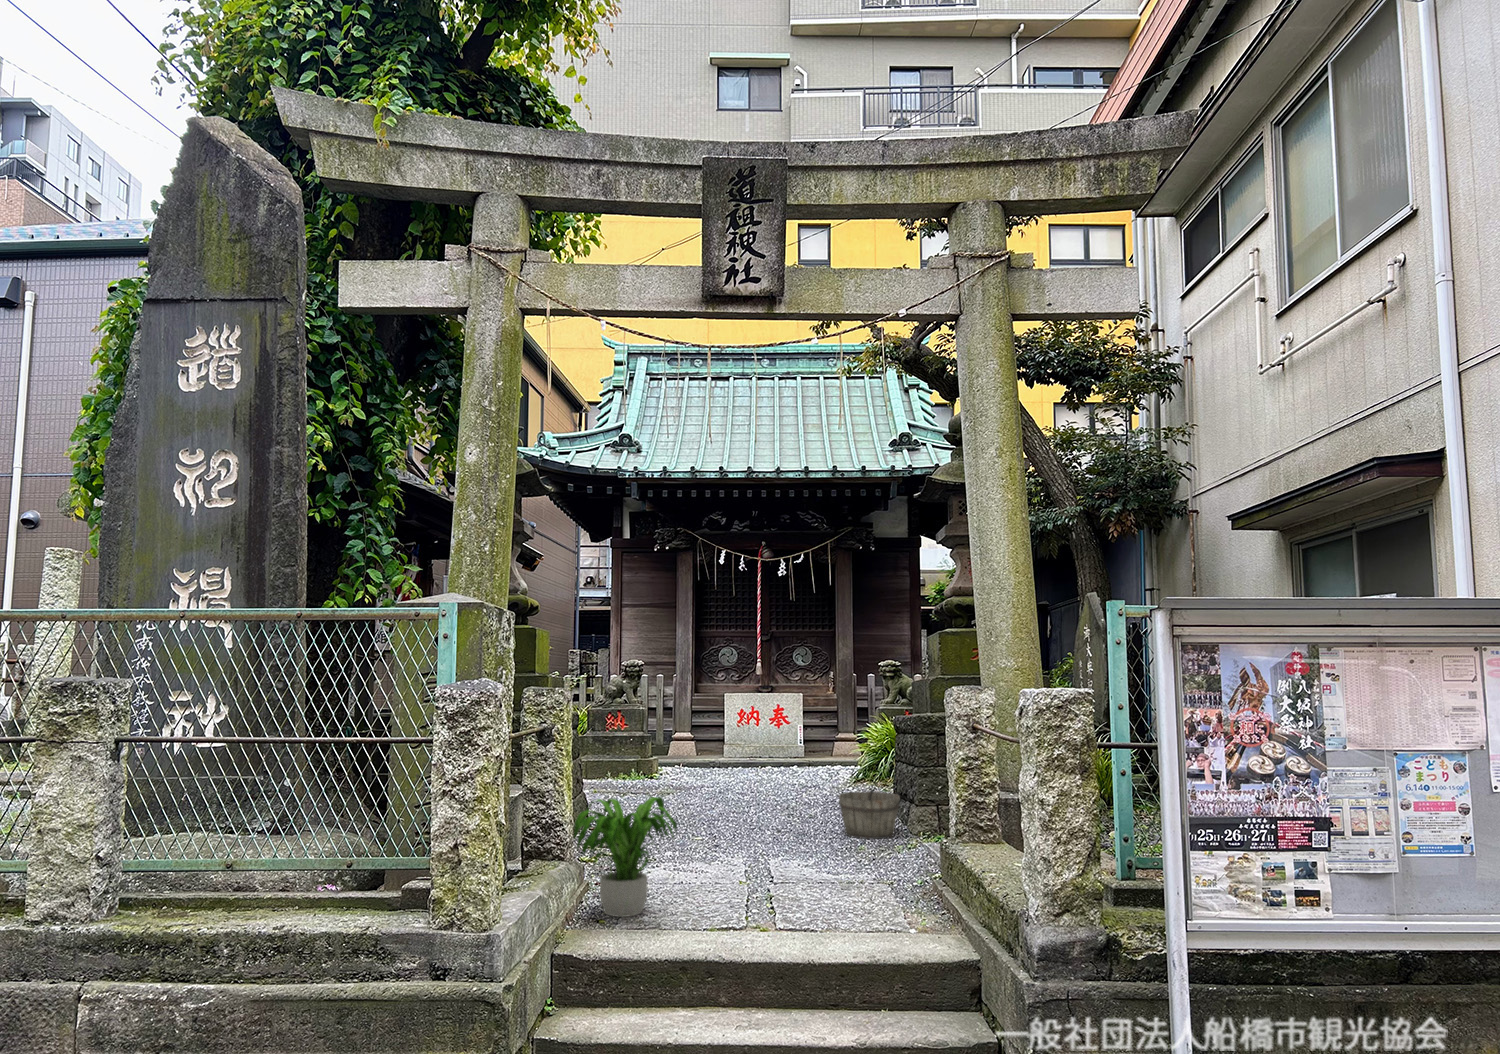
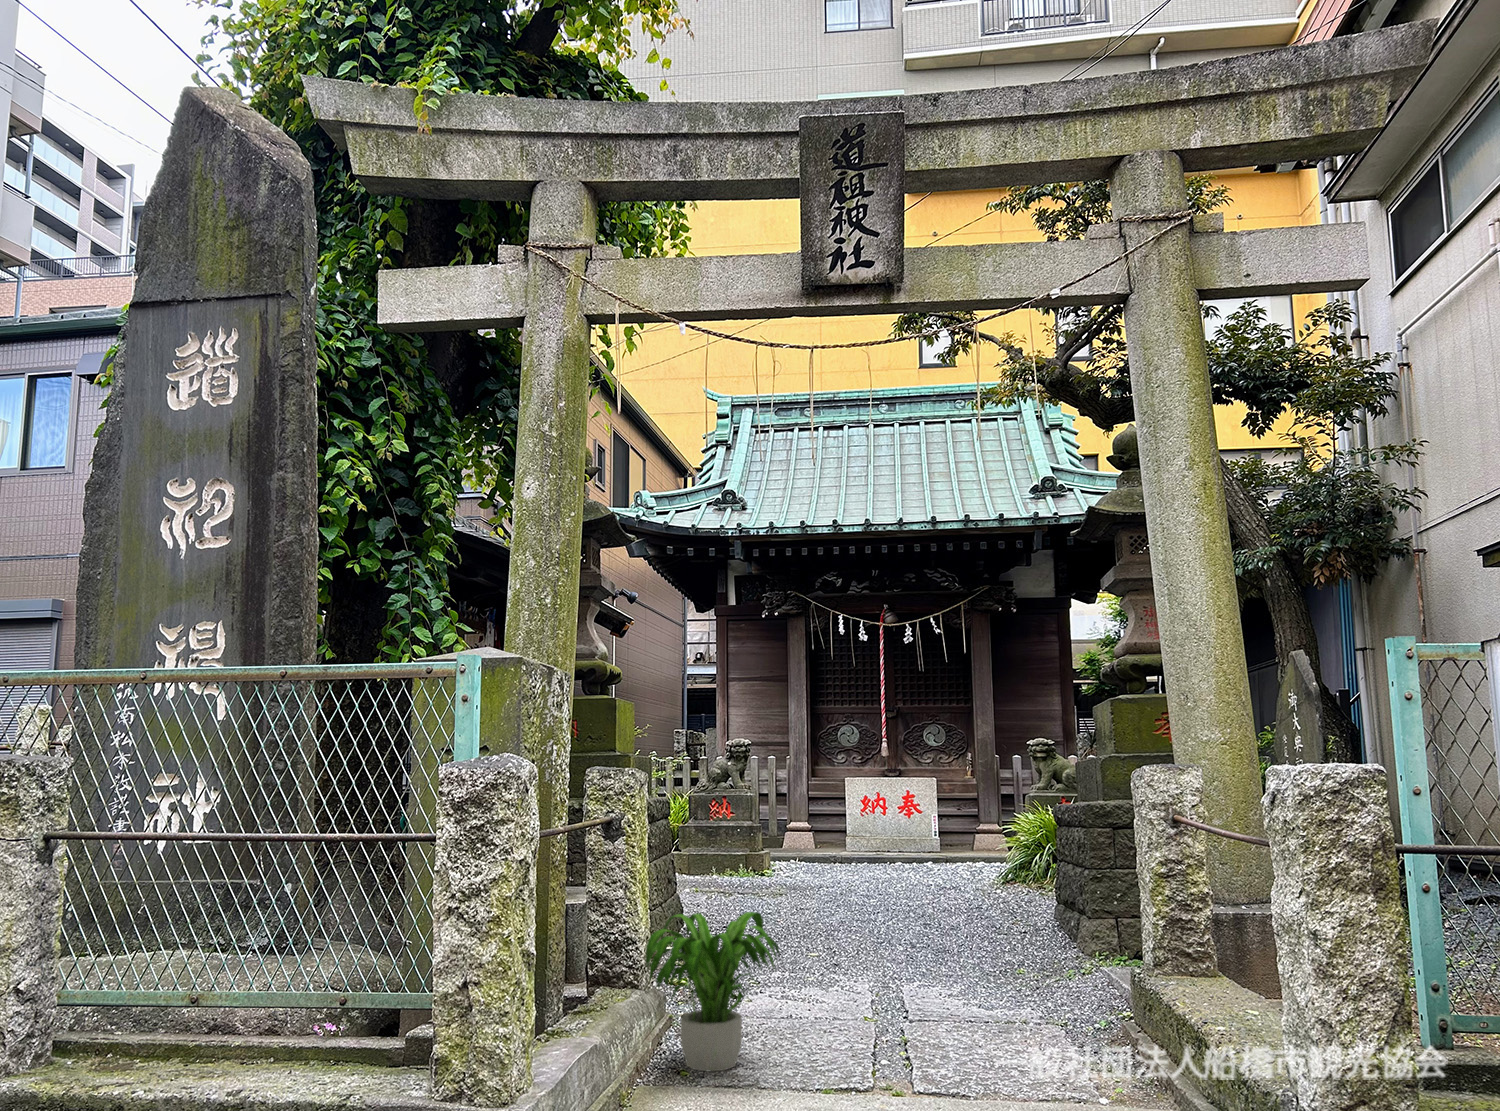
wooden bucket: present [839,783,900,839] -> none [988,891,1070,965]

